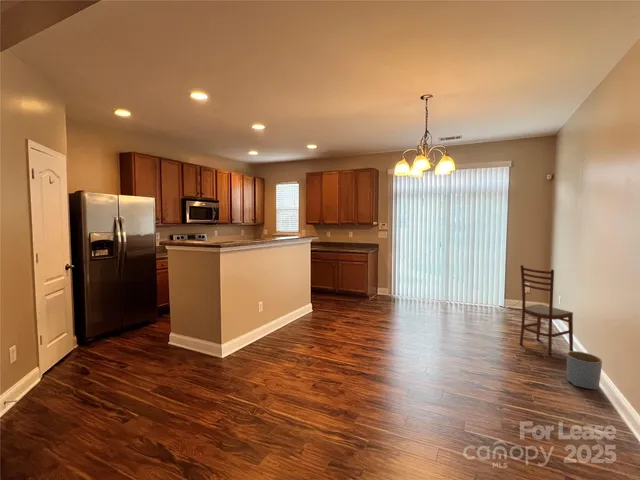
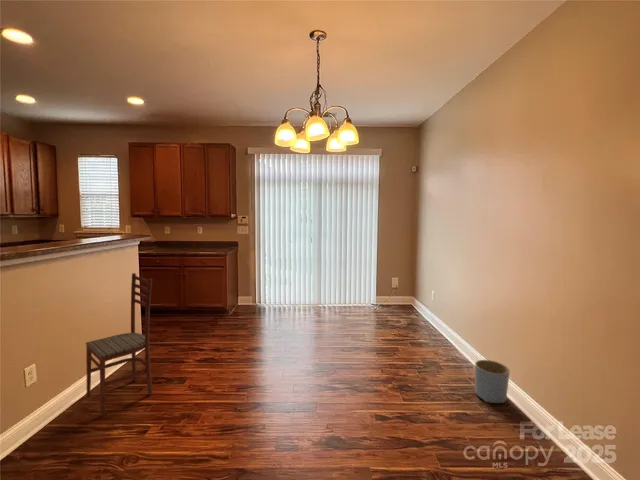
dining chair: present [520,265,573,355] -> present [86,273,152,417]

